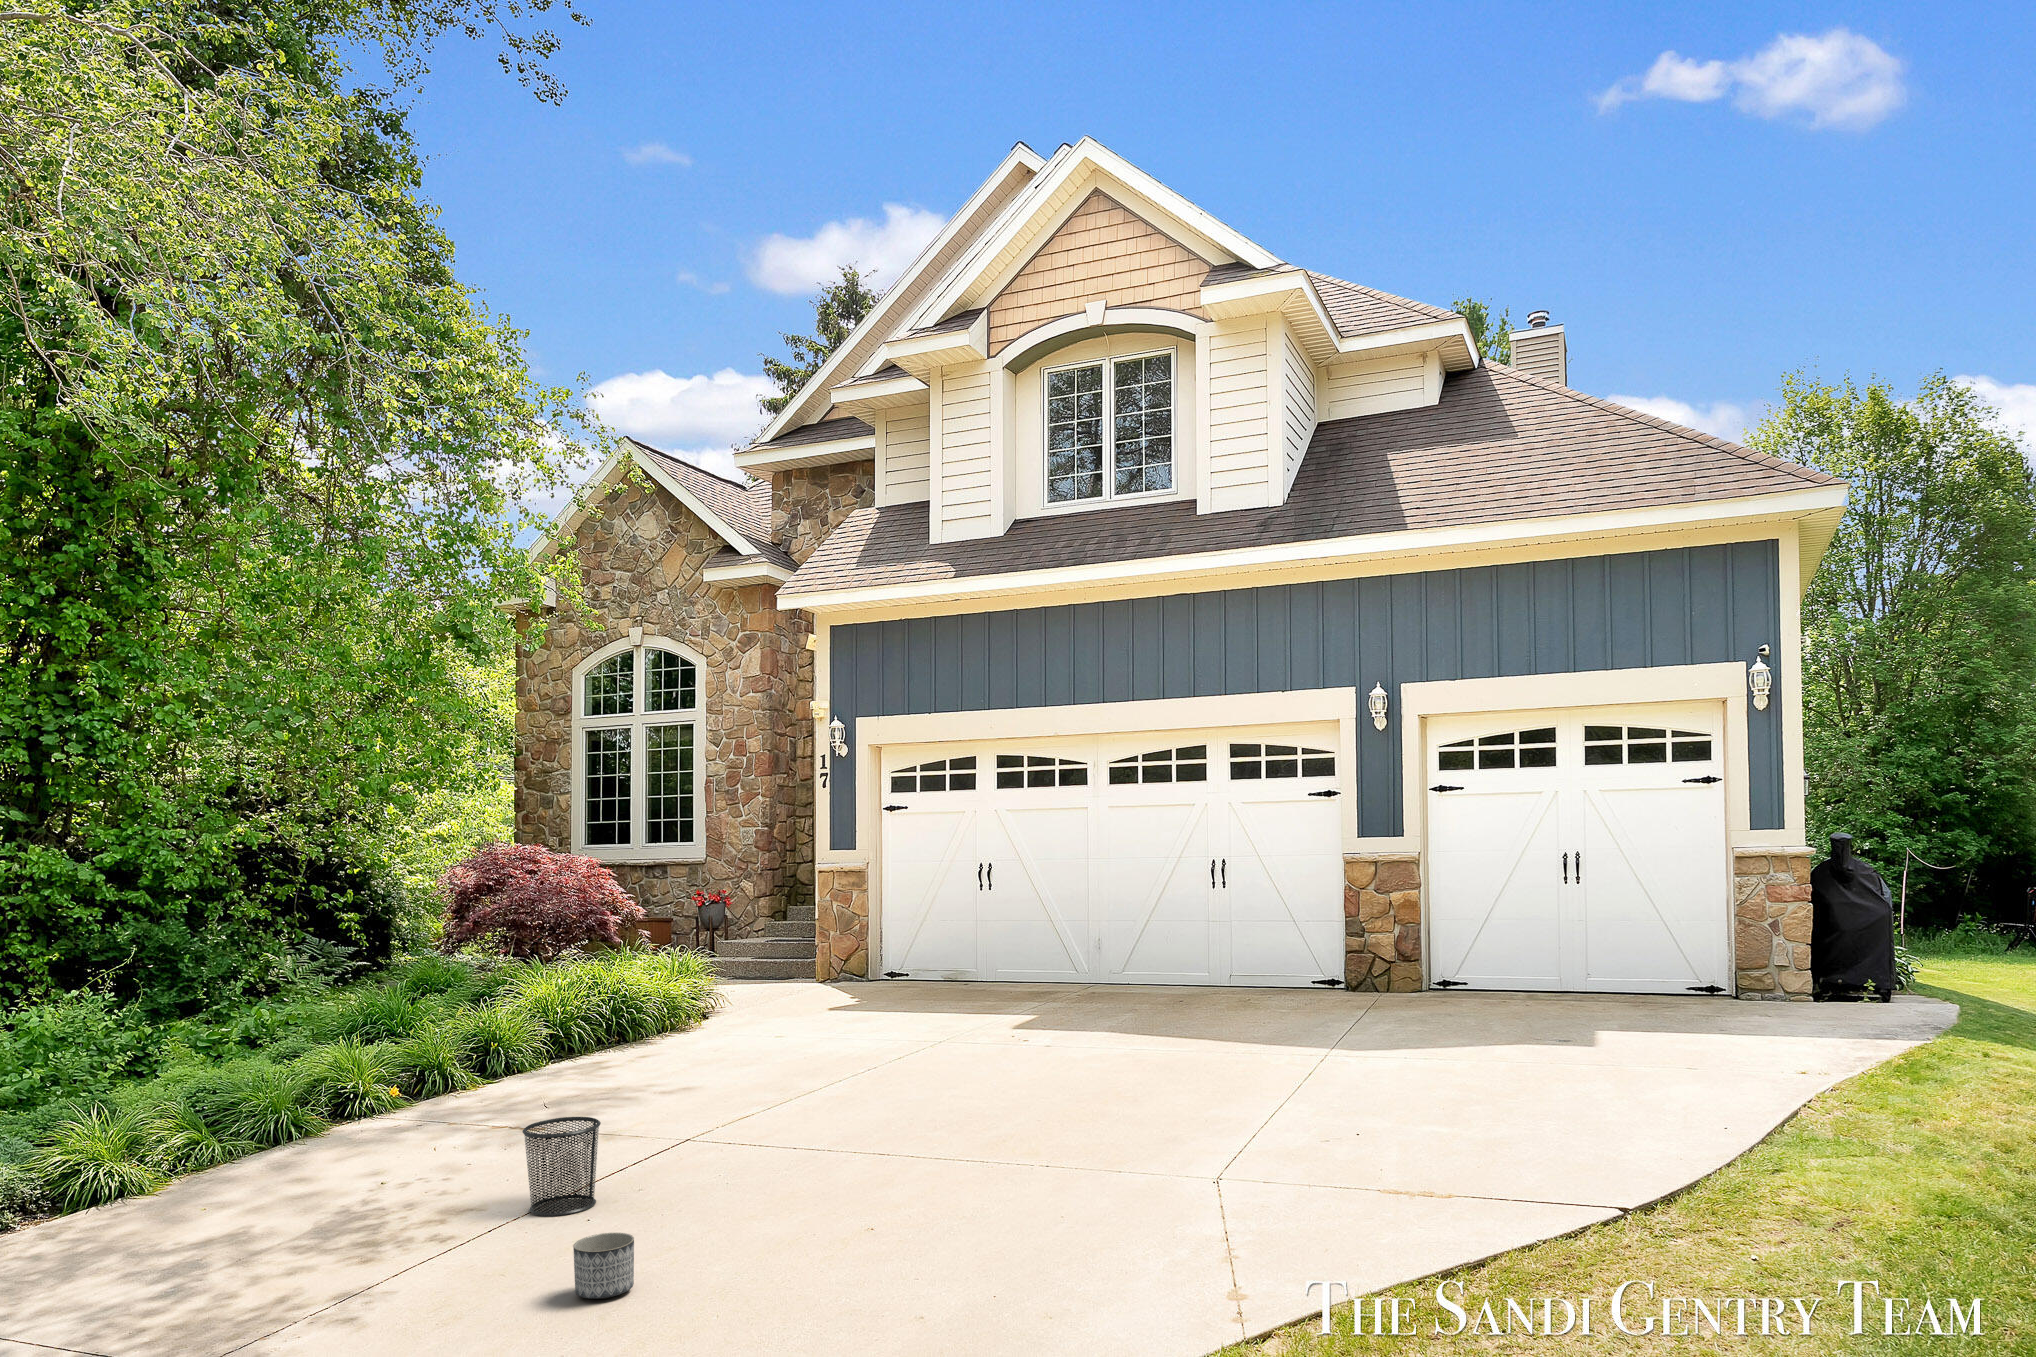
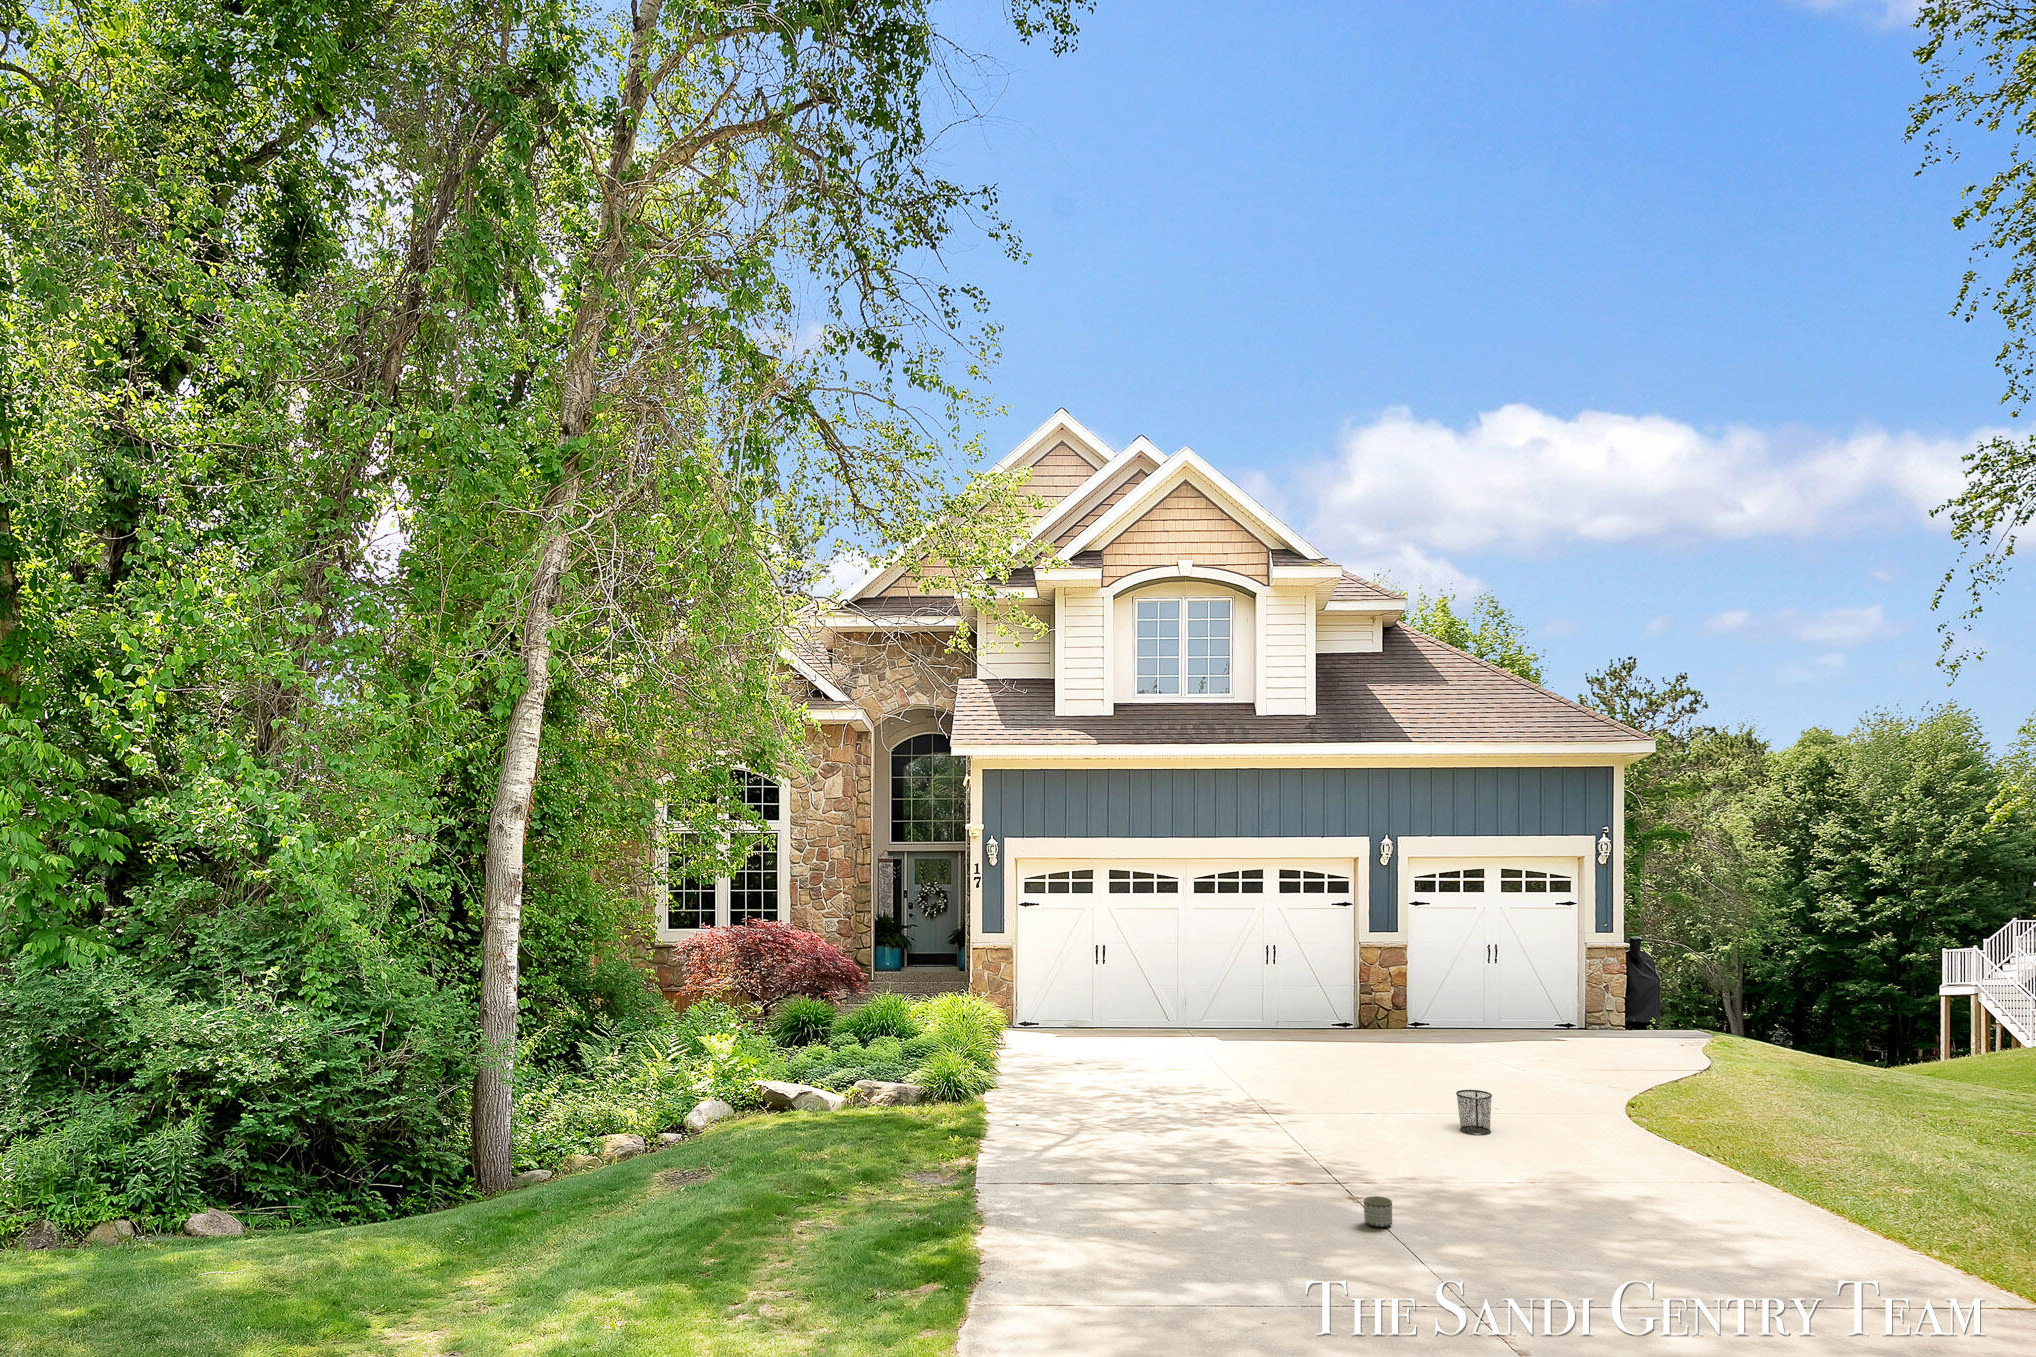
trash can: present [522,1117,601,1216] -> present [1456,1090,1492,1135]

